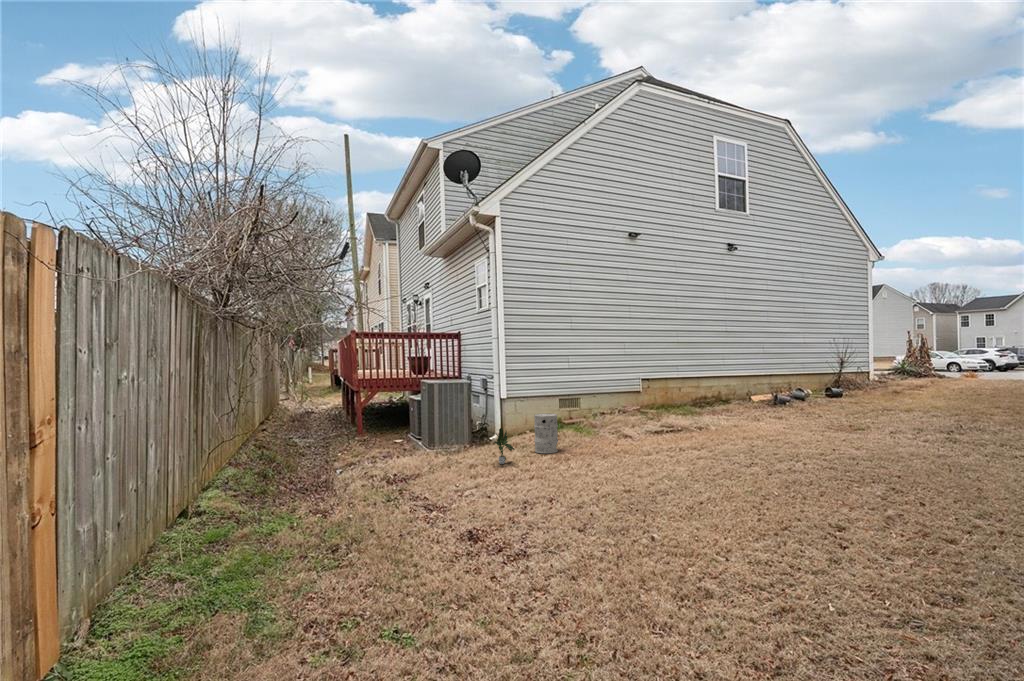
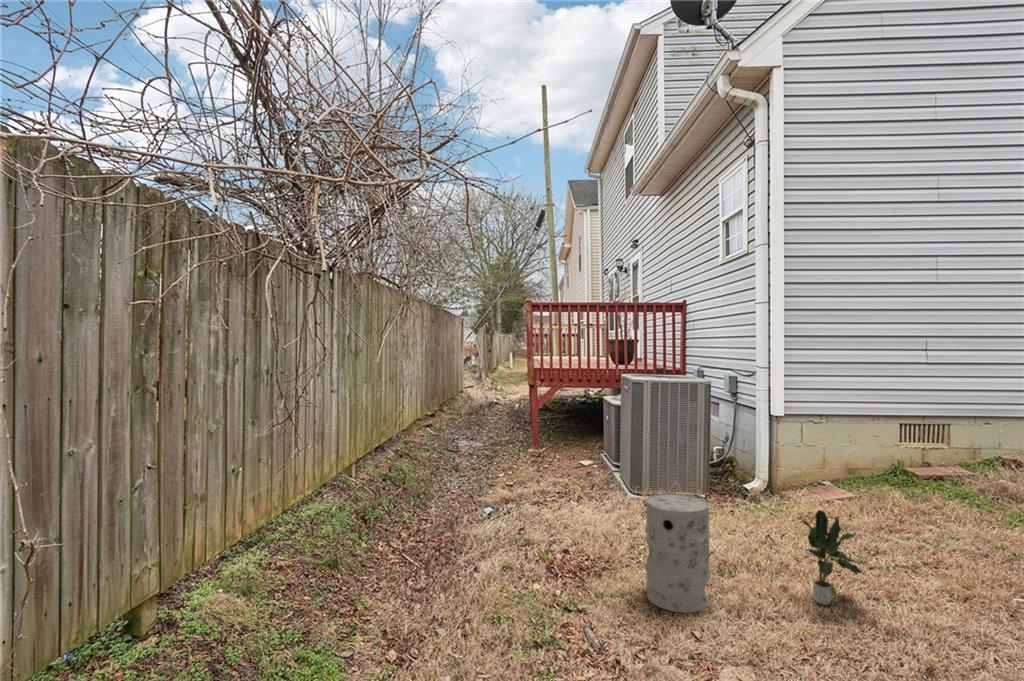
trash can: present [534,413,558,453] -> present [645,494,711,613]

